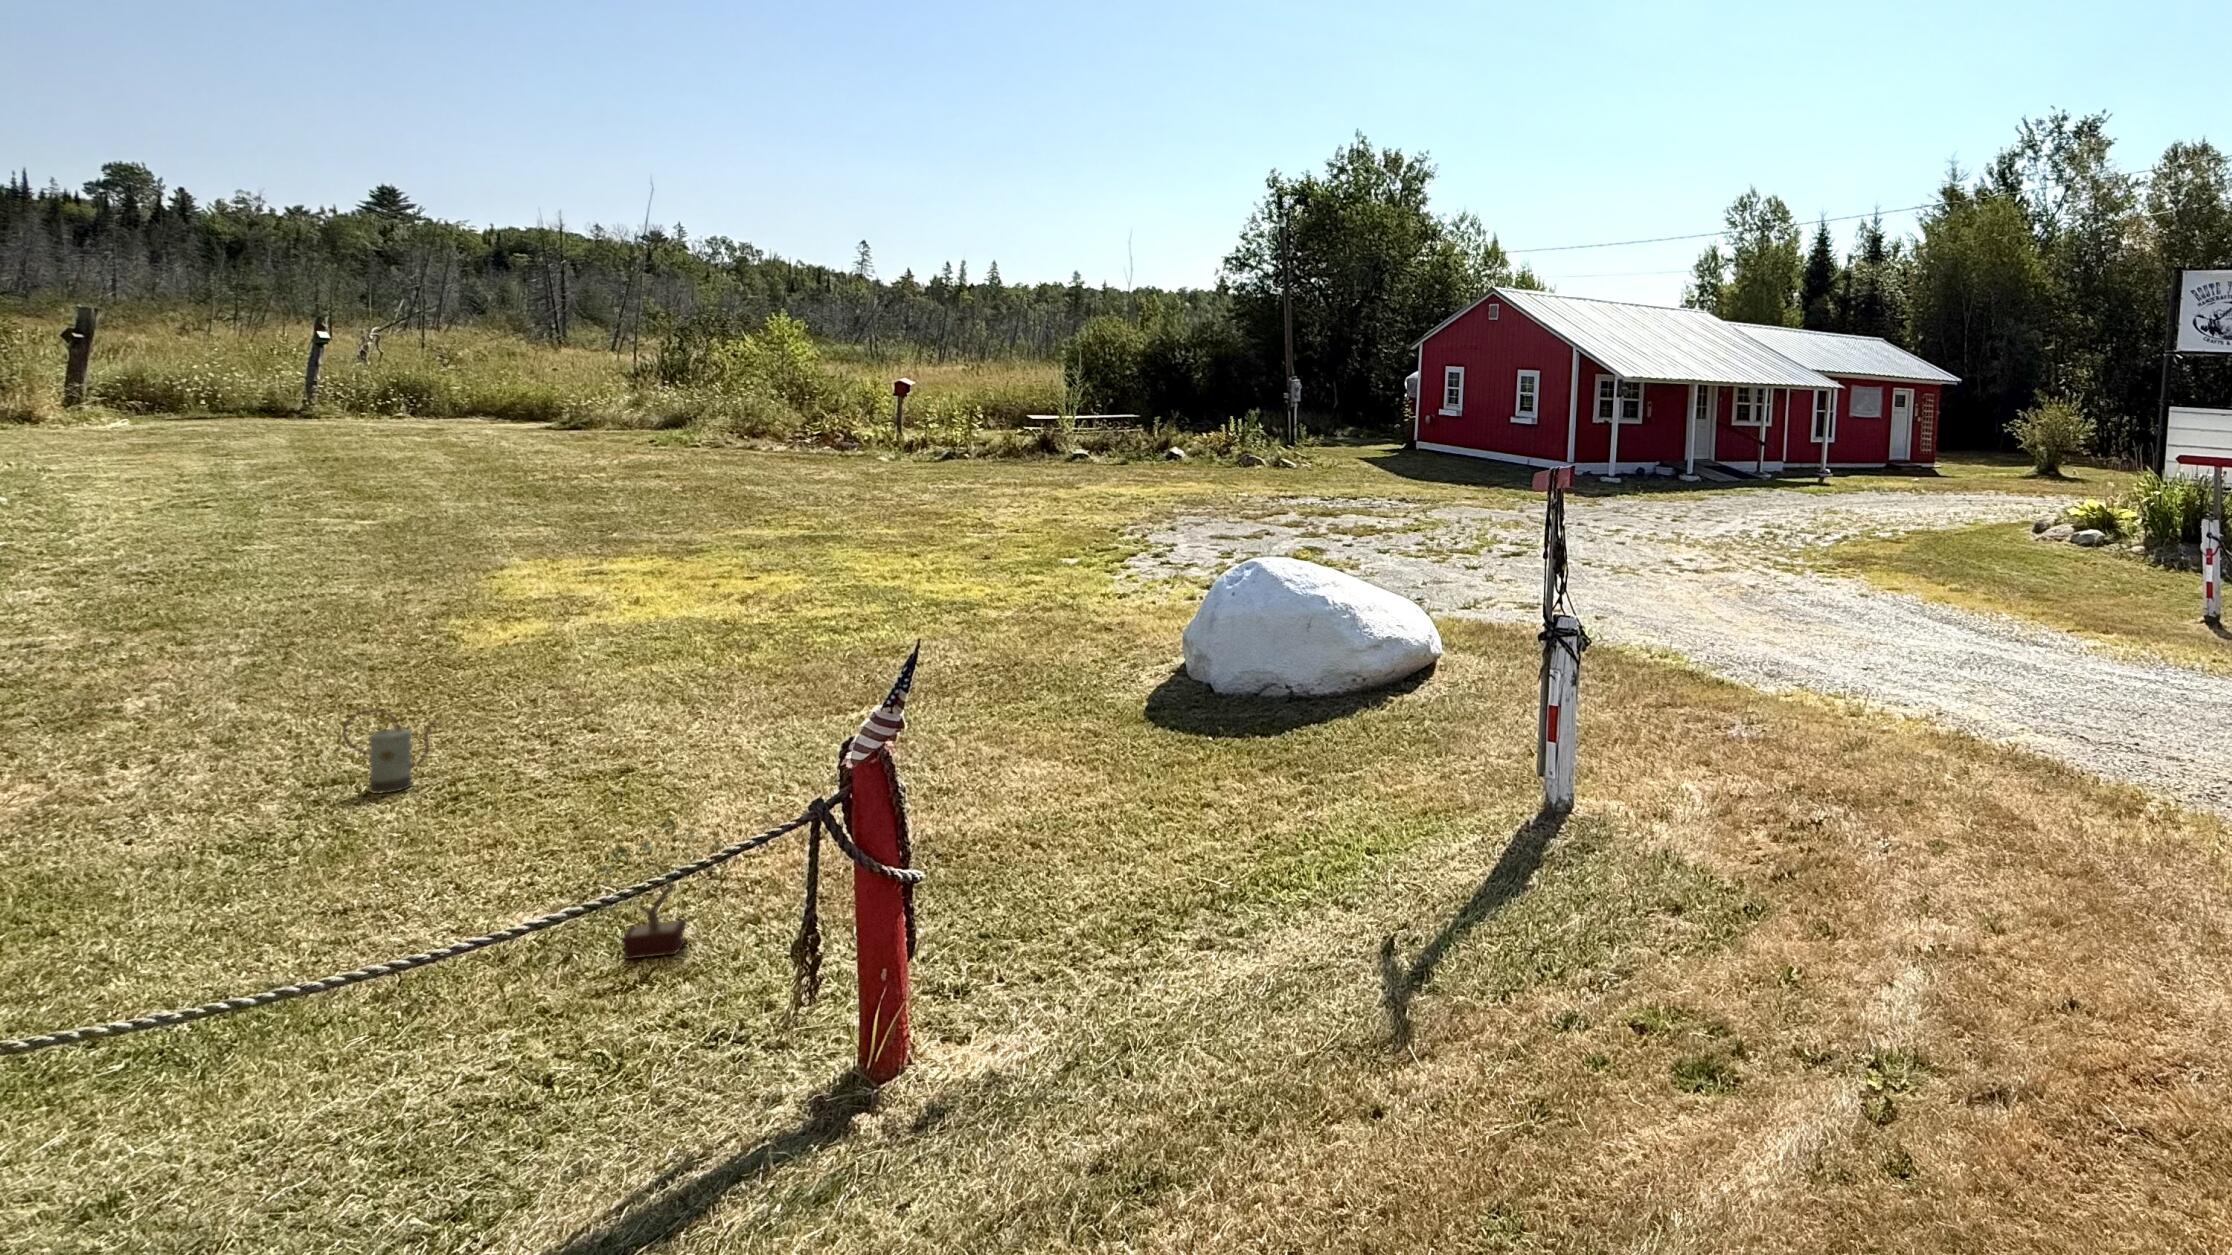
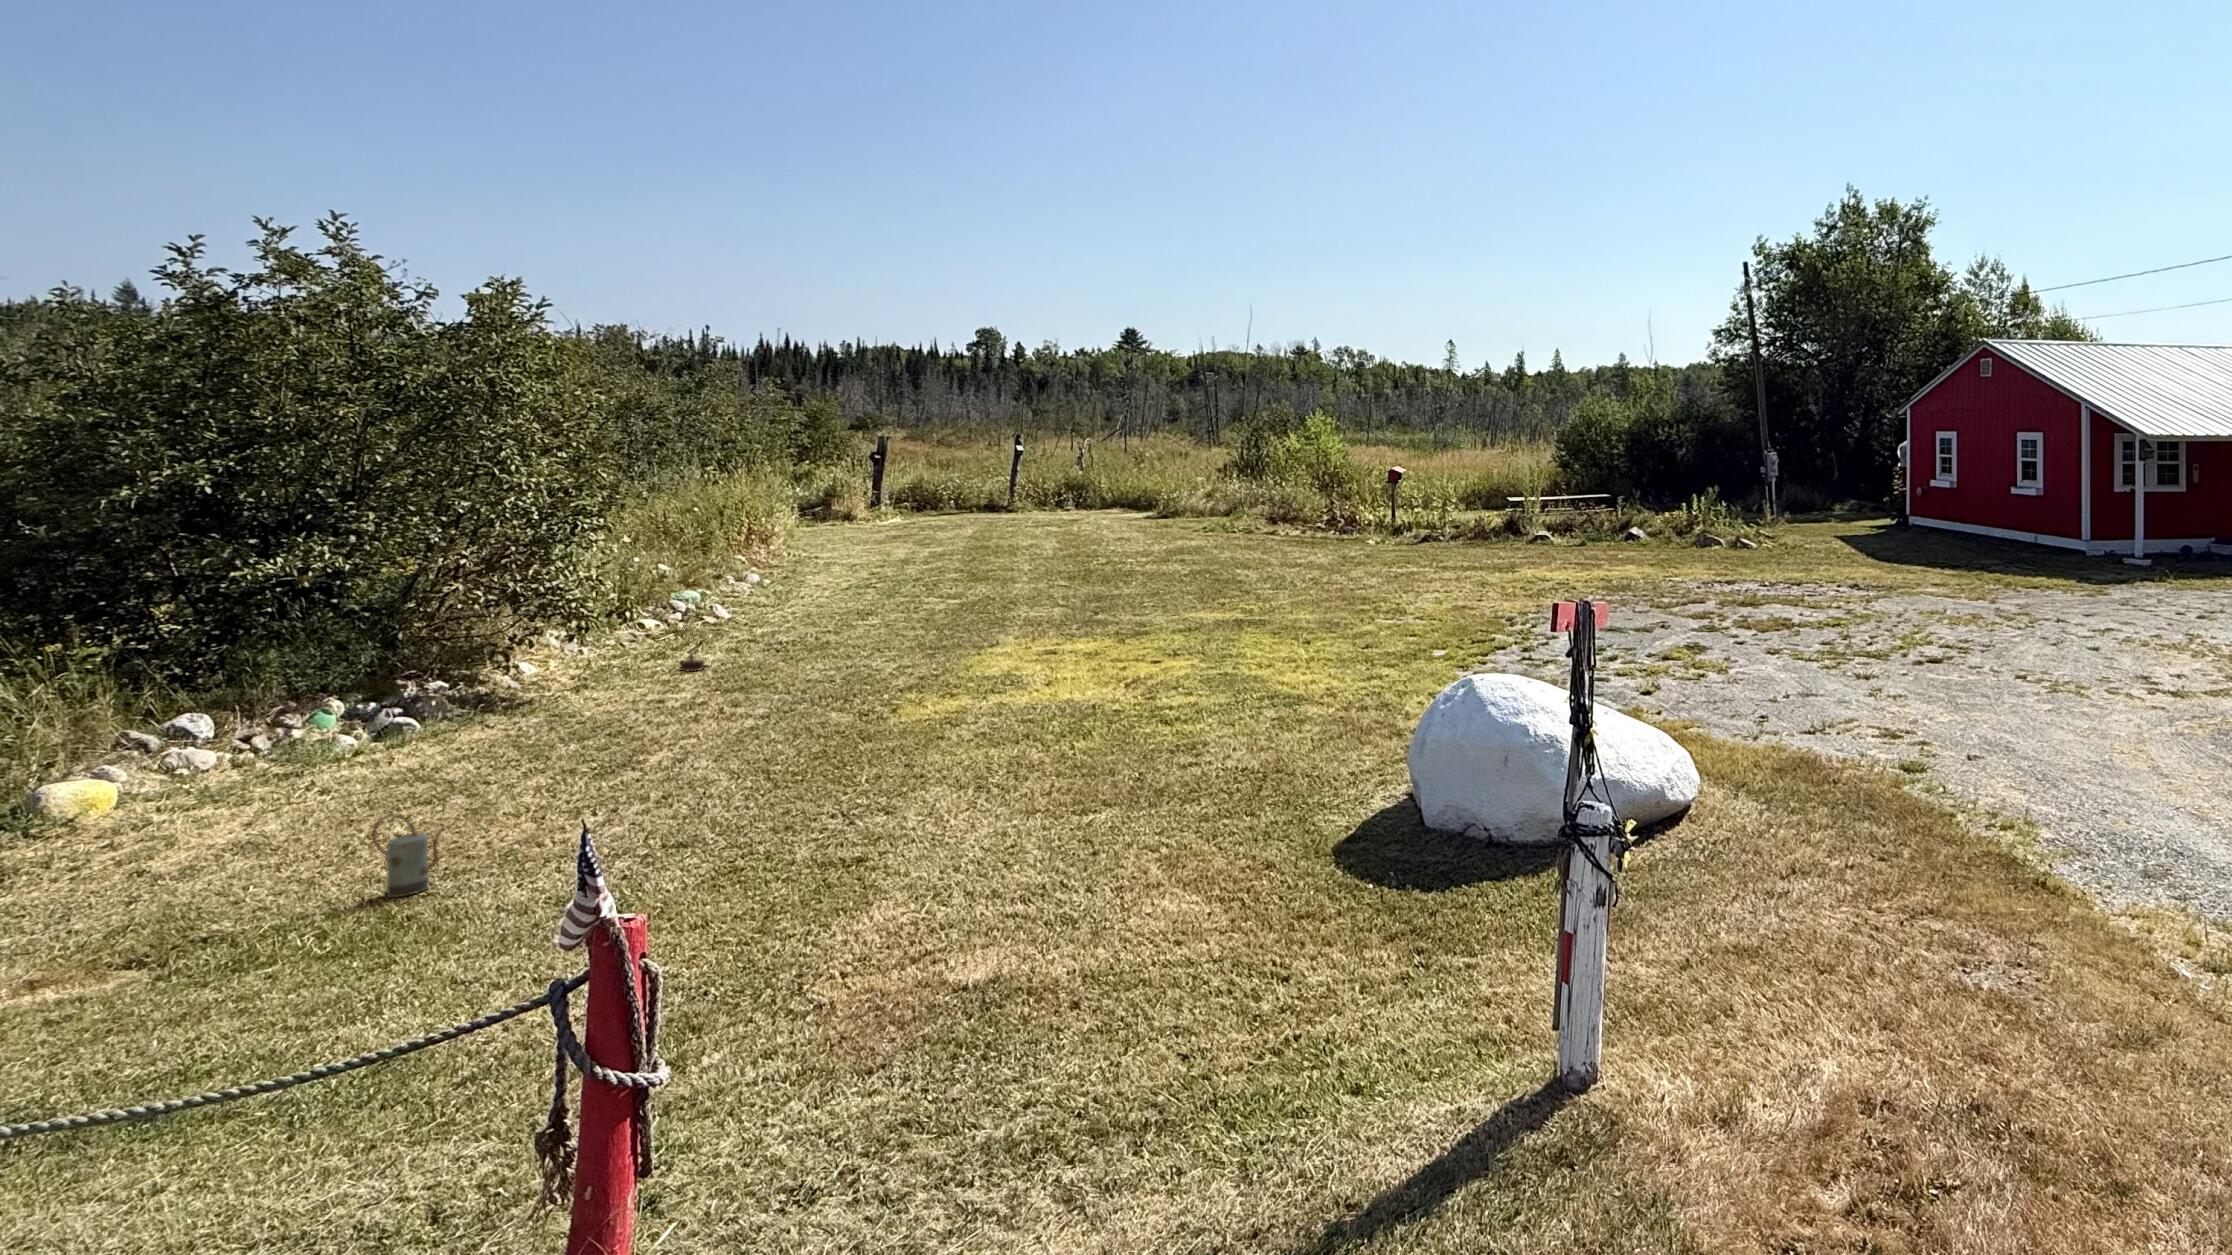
potted plant: present [600,817,727,959] -> present [675,622,713,671]

